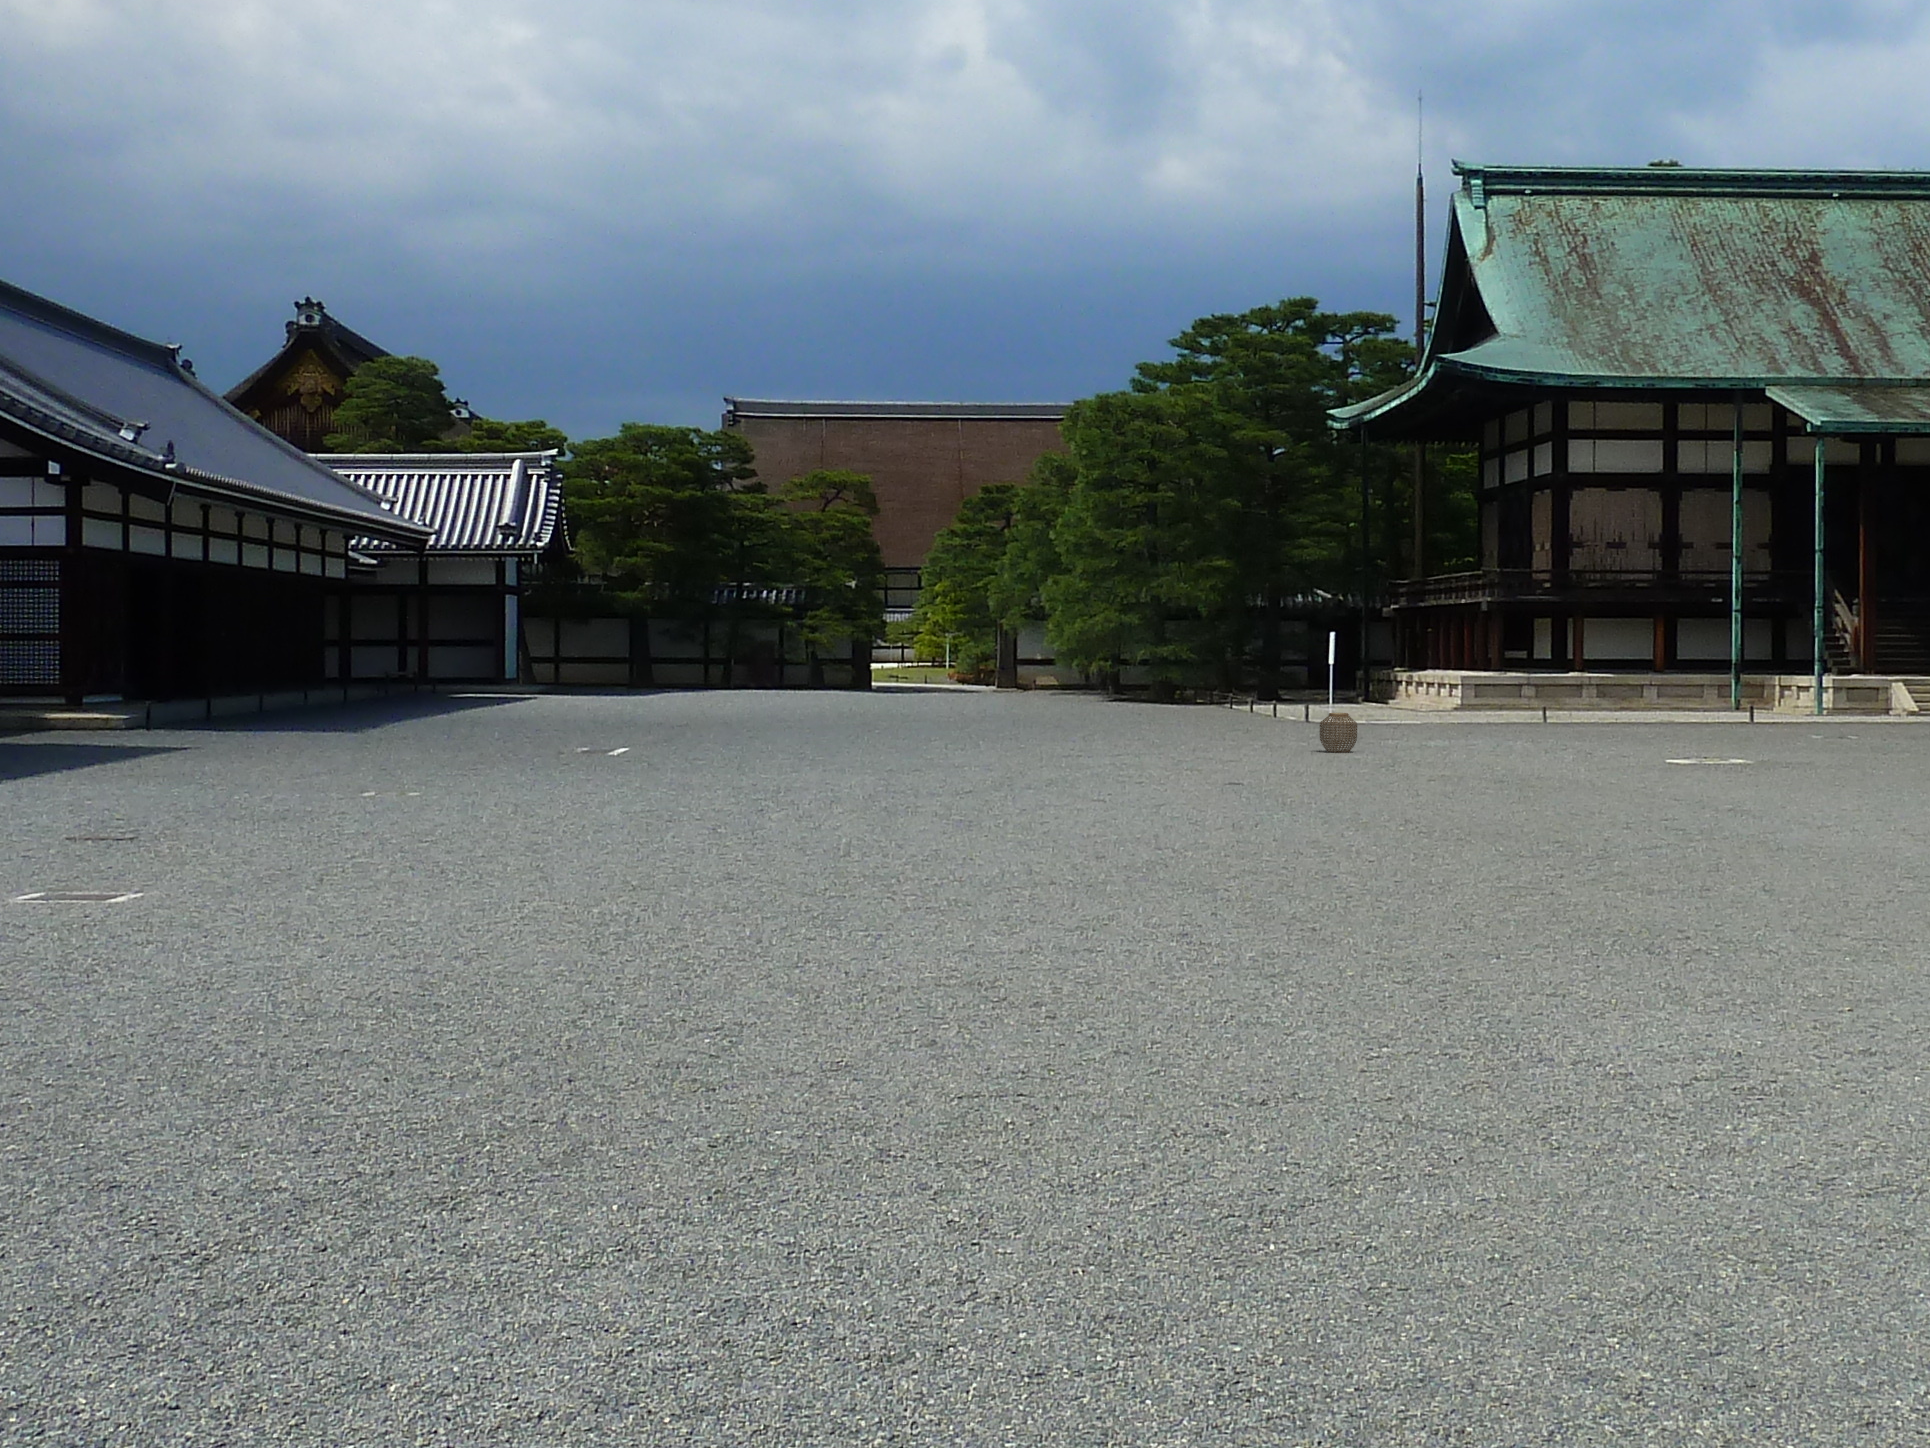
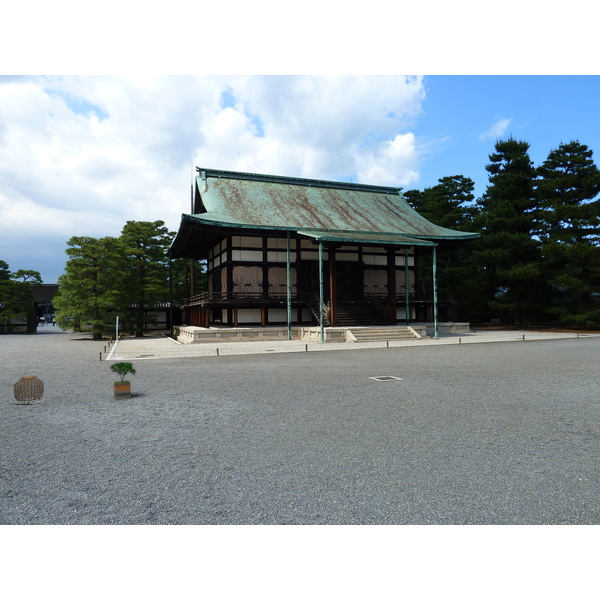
potted tree: none [1451,698,1493,755] -> present [110,362,136,400]

